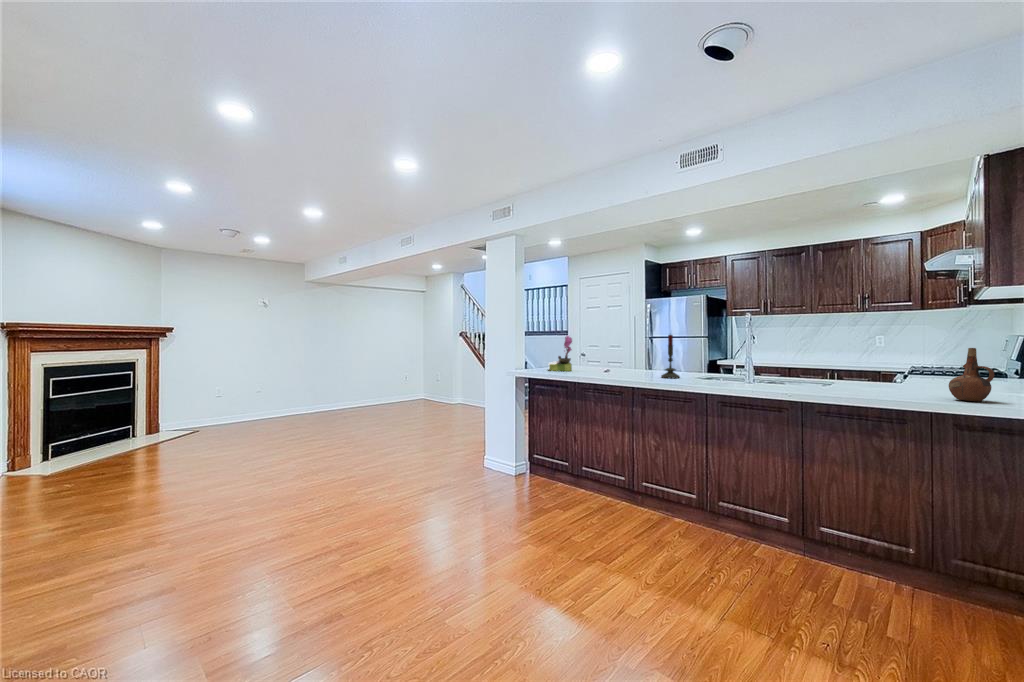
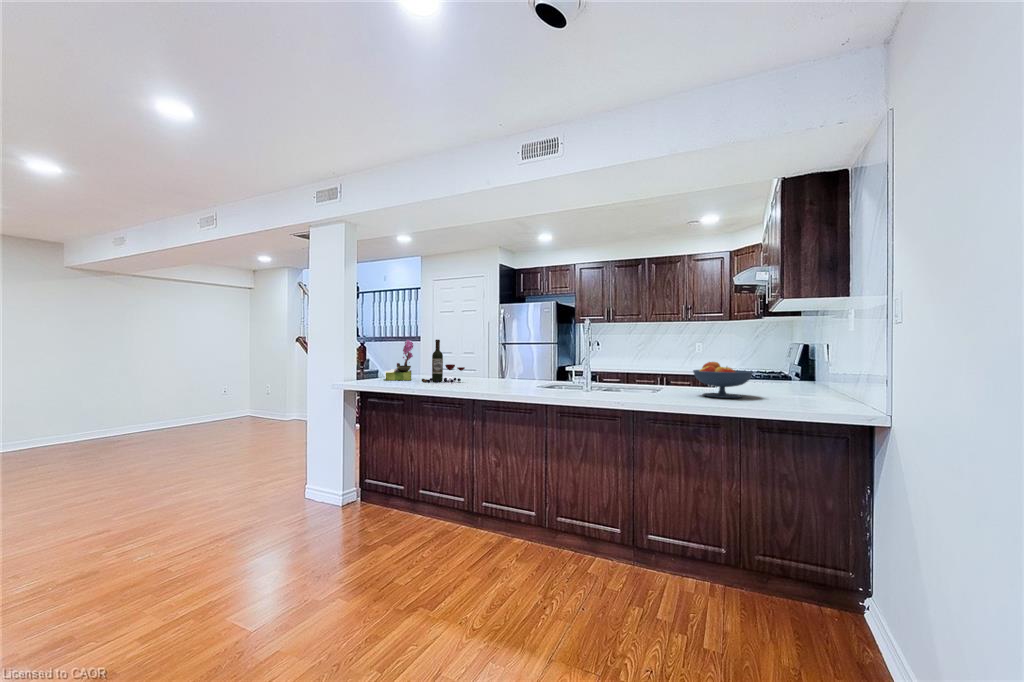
wine bottle: none [582,335,622,374] -> present [422,340,465,383]
candle: present [661,335,680,378] -> none [504,338,523,387]
ceramic pitcher: present [949,348,994,401] -> none [752,354,786,405]
fruit bowl: none [872,355,951,394] -> present [693,362,753,398]

